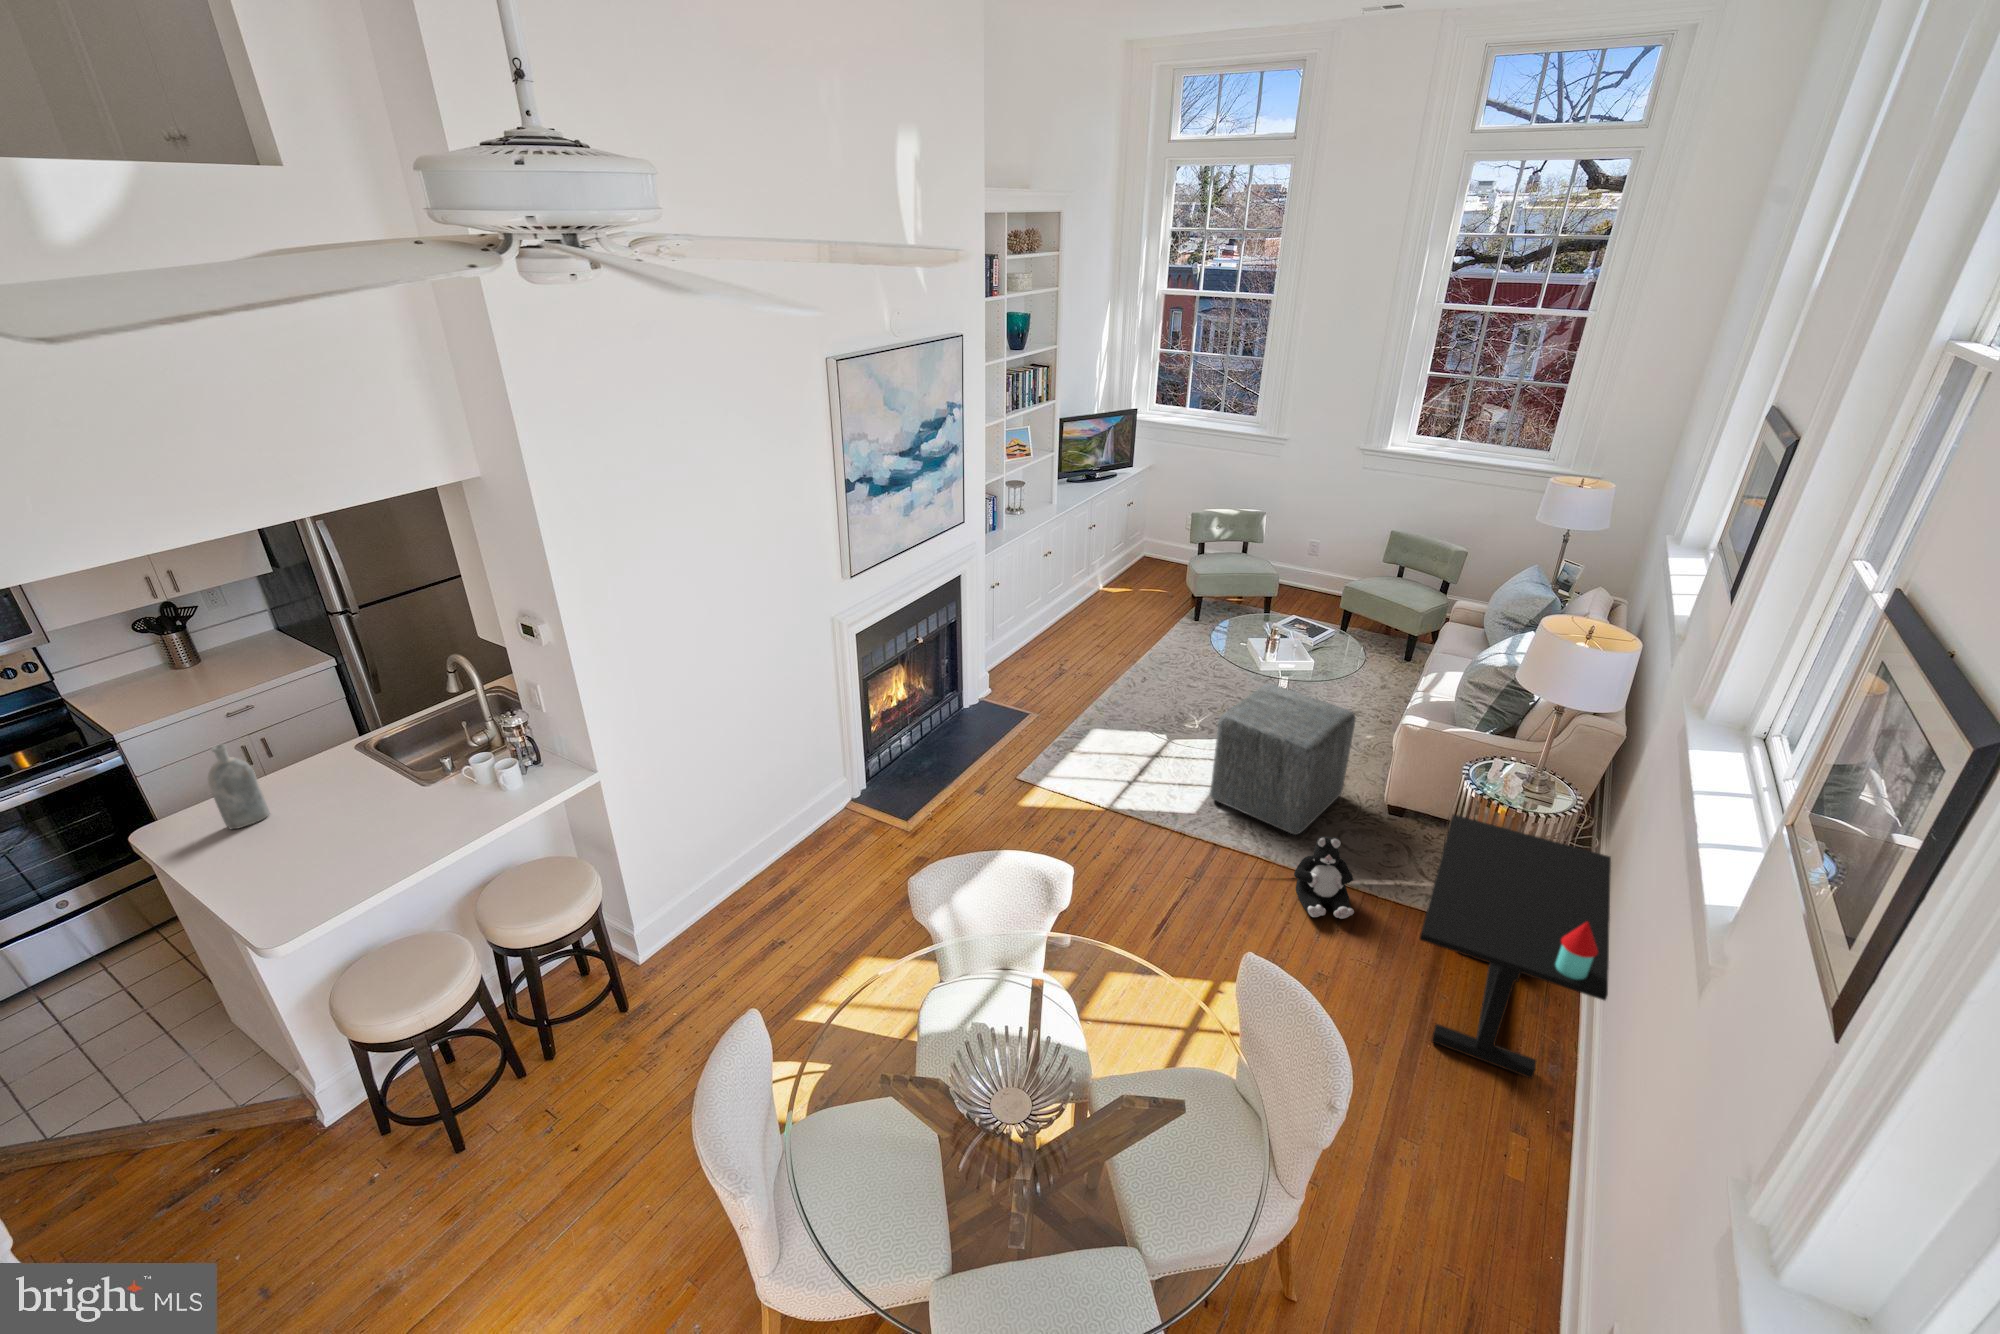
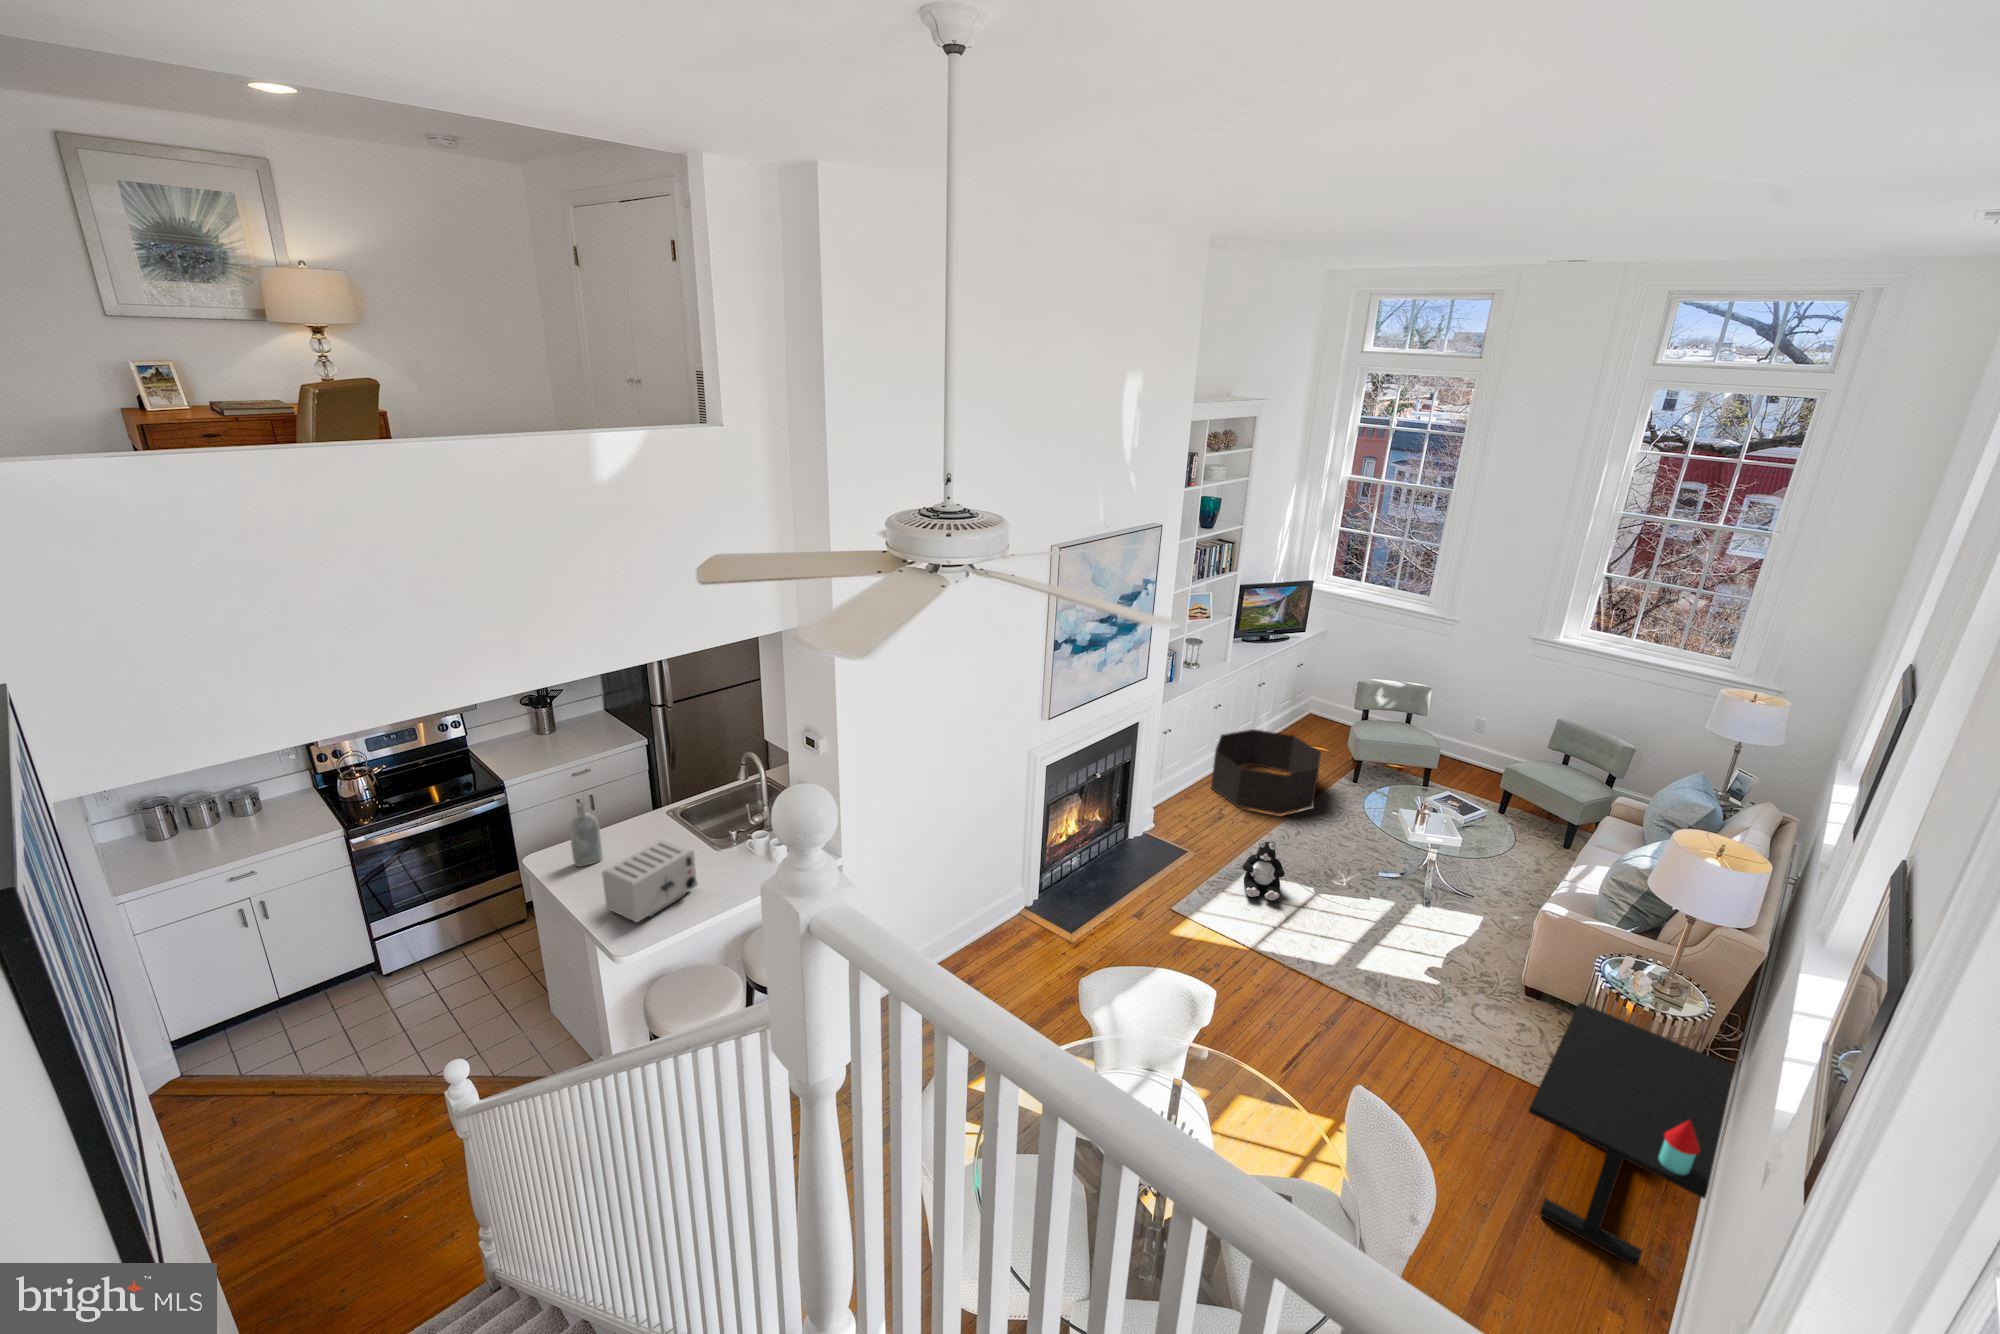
basket: none [1046,575,1159,663] -> present [1211,729,1321,814]
ottoman: present [1210,684,1356,835] -> none [1351,854,1496,1000]
toaster: none [253,777,405,891] -> present [602,839,698,922]
plush toy: present [1294,836,1354,919] -> present [1243,840,1285,900]

